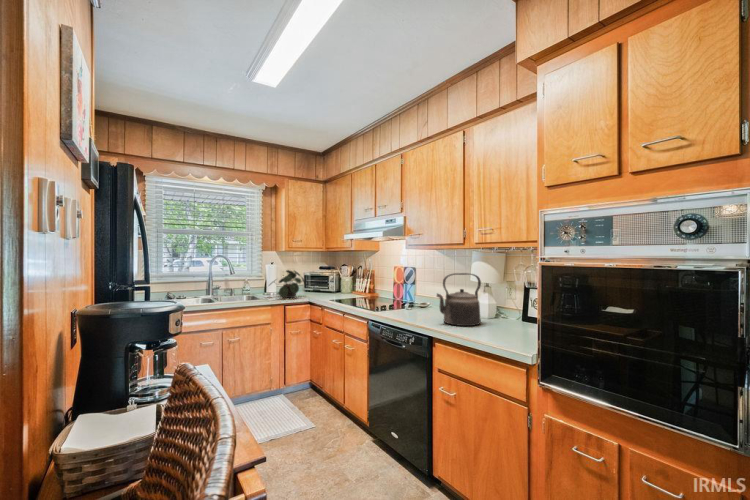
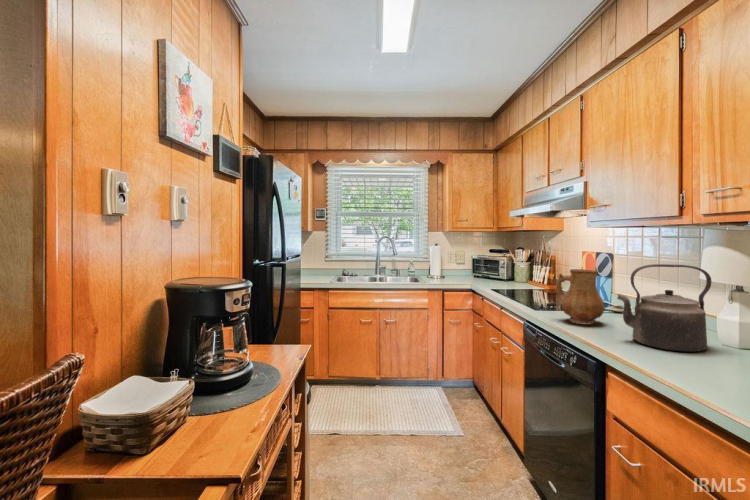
potted plant: present [271,270,306,298] -> none [428,254,470,284]
ceramic pitcher: none [393,279,423,317] -> present [556,269,604,324]

